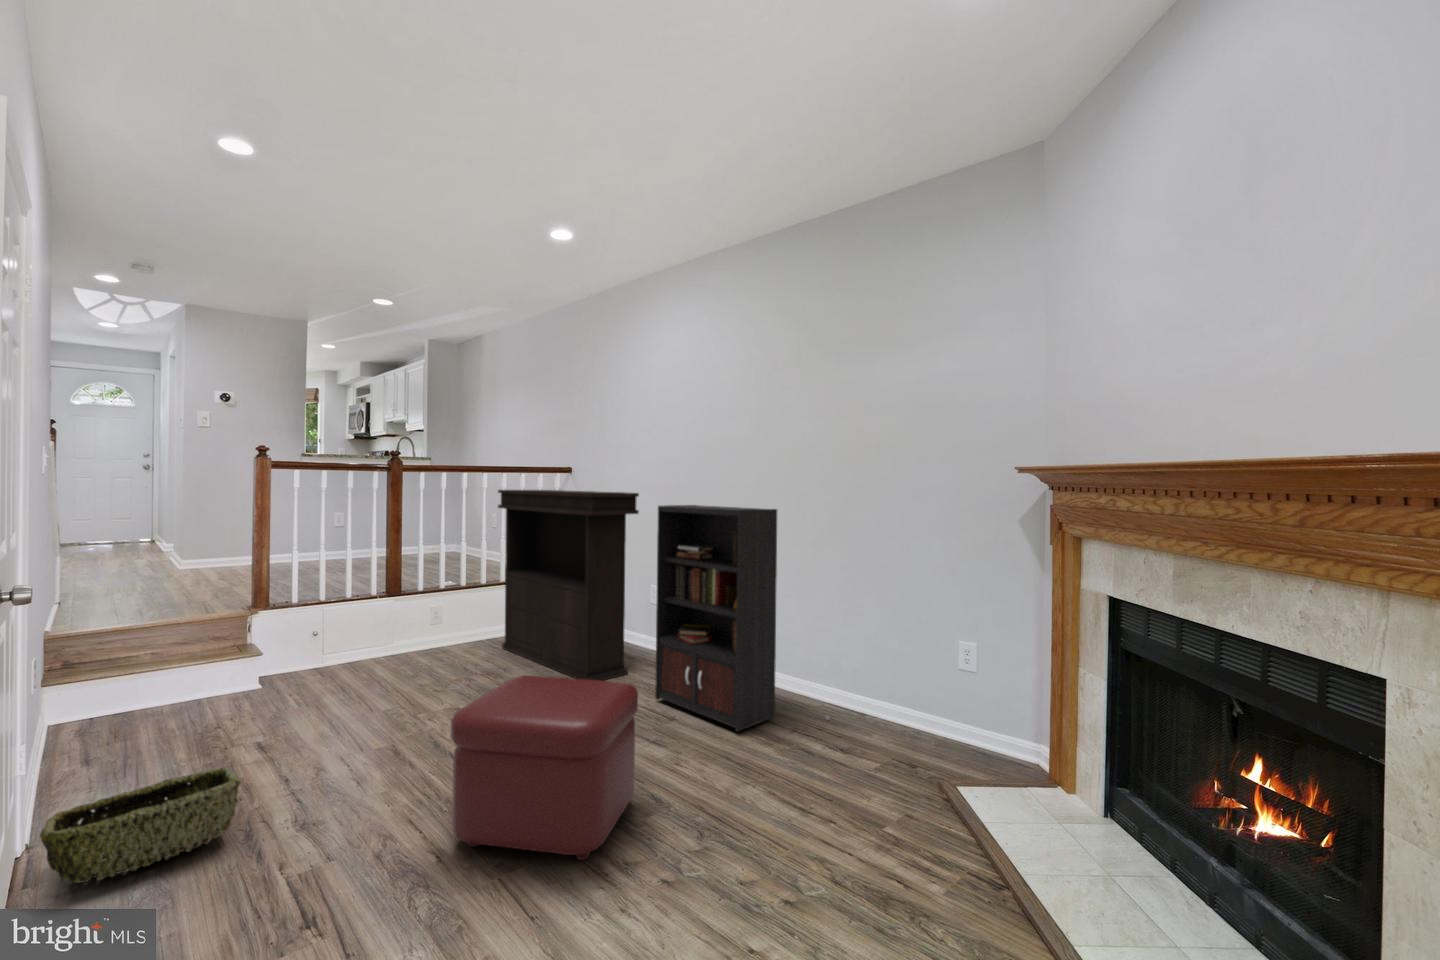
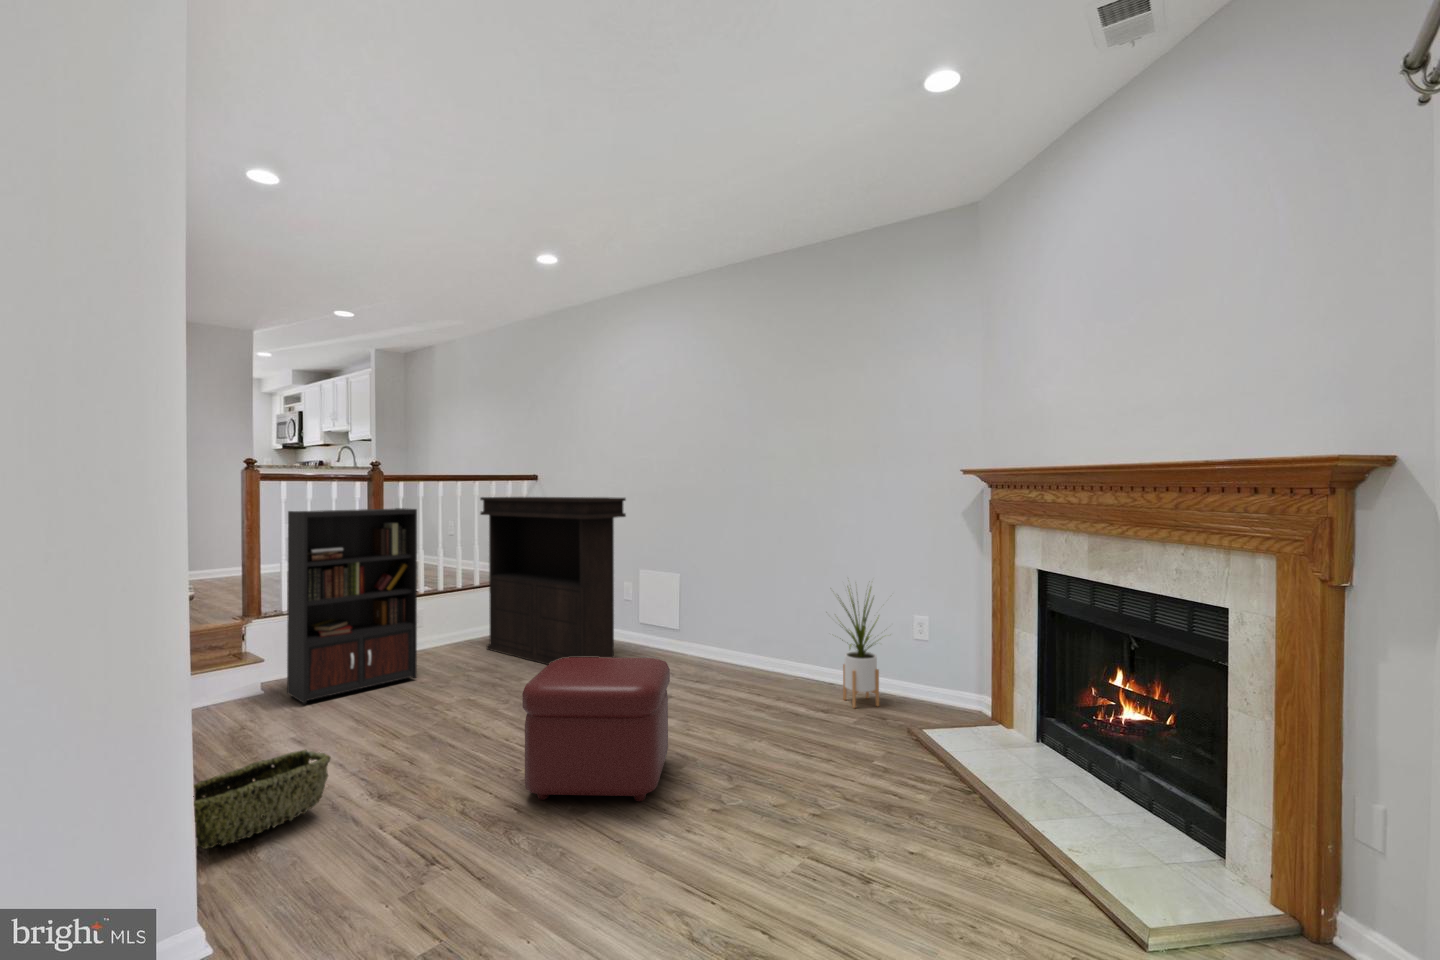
bookcase: present [655,505,829,732] -> present [287,508,417,703]
house plant: none [845,590,929,748] -> present [840,587,879,708]

